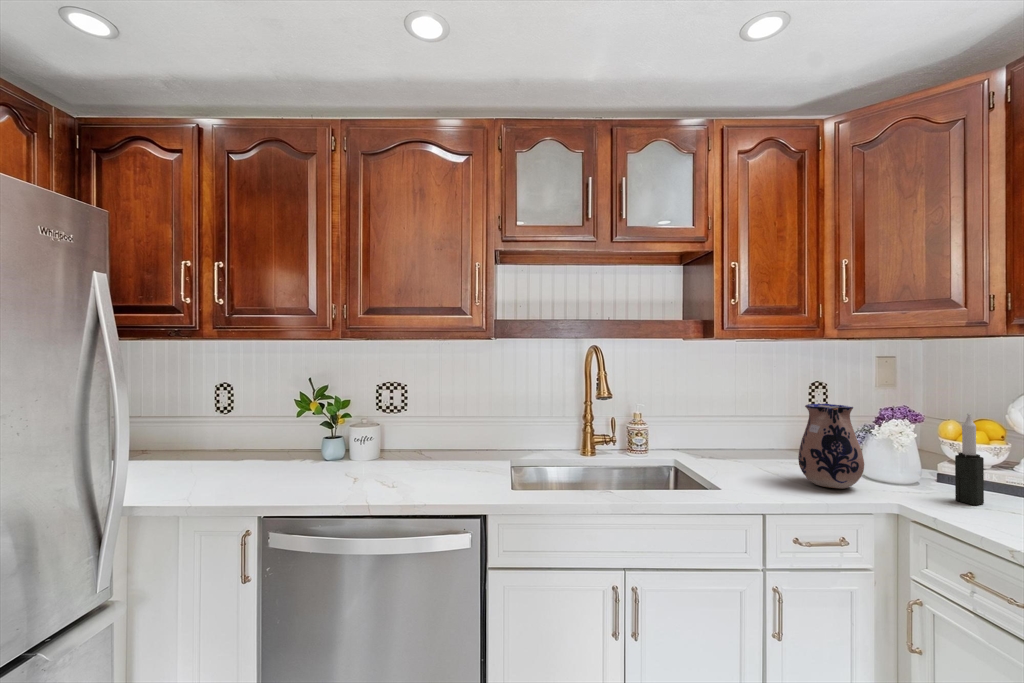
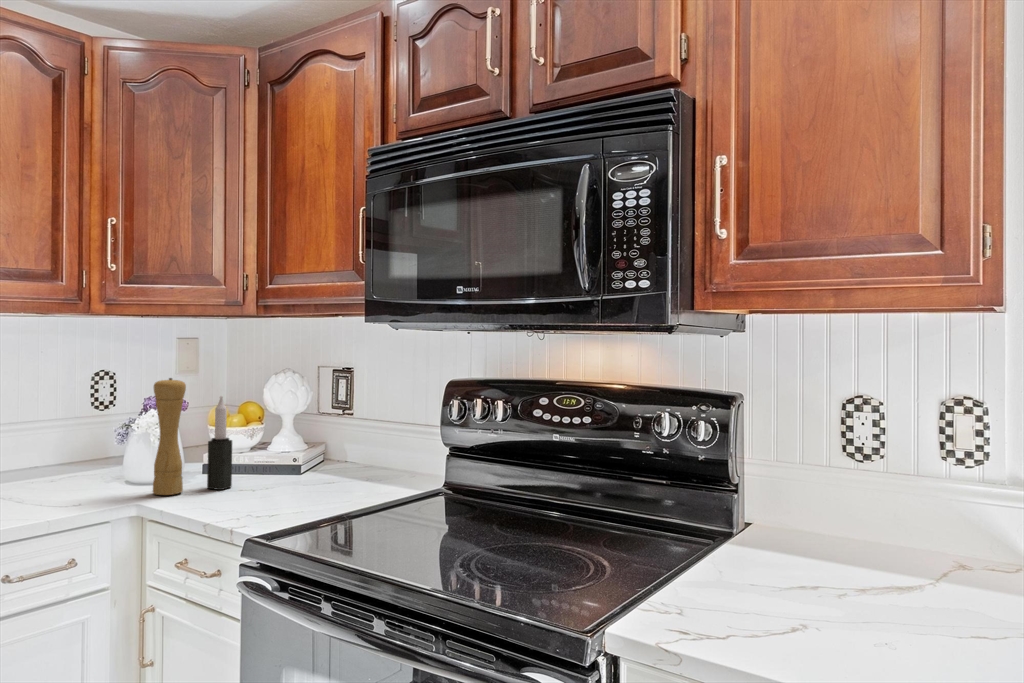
pepper mill: none [899,394,933,502] -> present [153,378,186,495]
ceramic pitcher: present [798,403,864,489] -> none [39,394,118,497]

